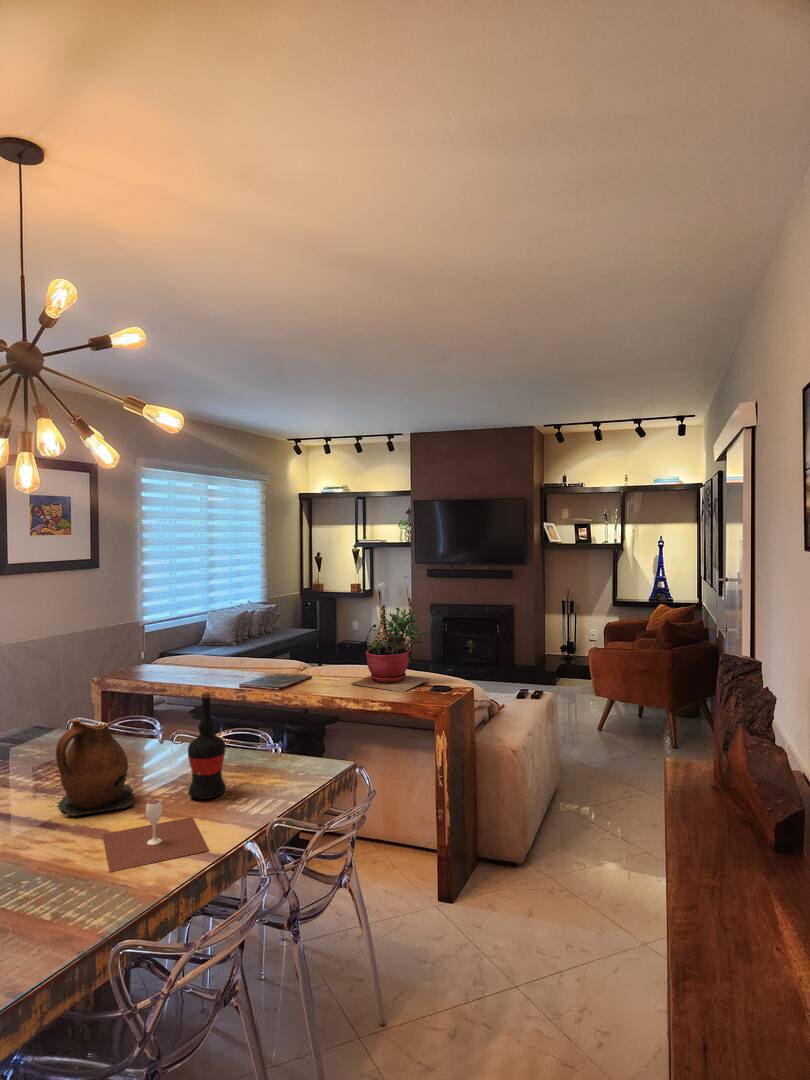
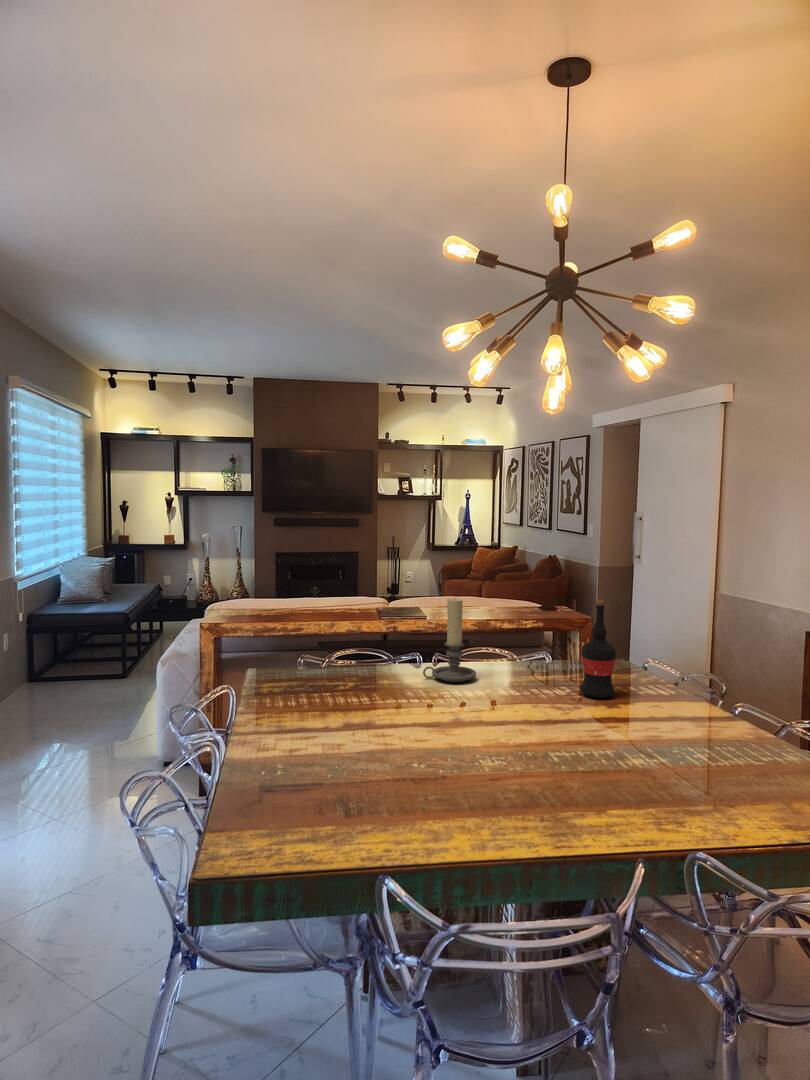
succulent plant: present [351,607,429,692] -> none [465,537,528,611]
candle holder: none [135,675,181,759] -> present [423,598,476,683]
ceramic pitcher: present [56,719,133,816] -> none [496,632,577,726]
wine glass: present [103,800,209,872] -> none [625,689,726,748]

